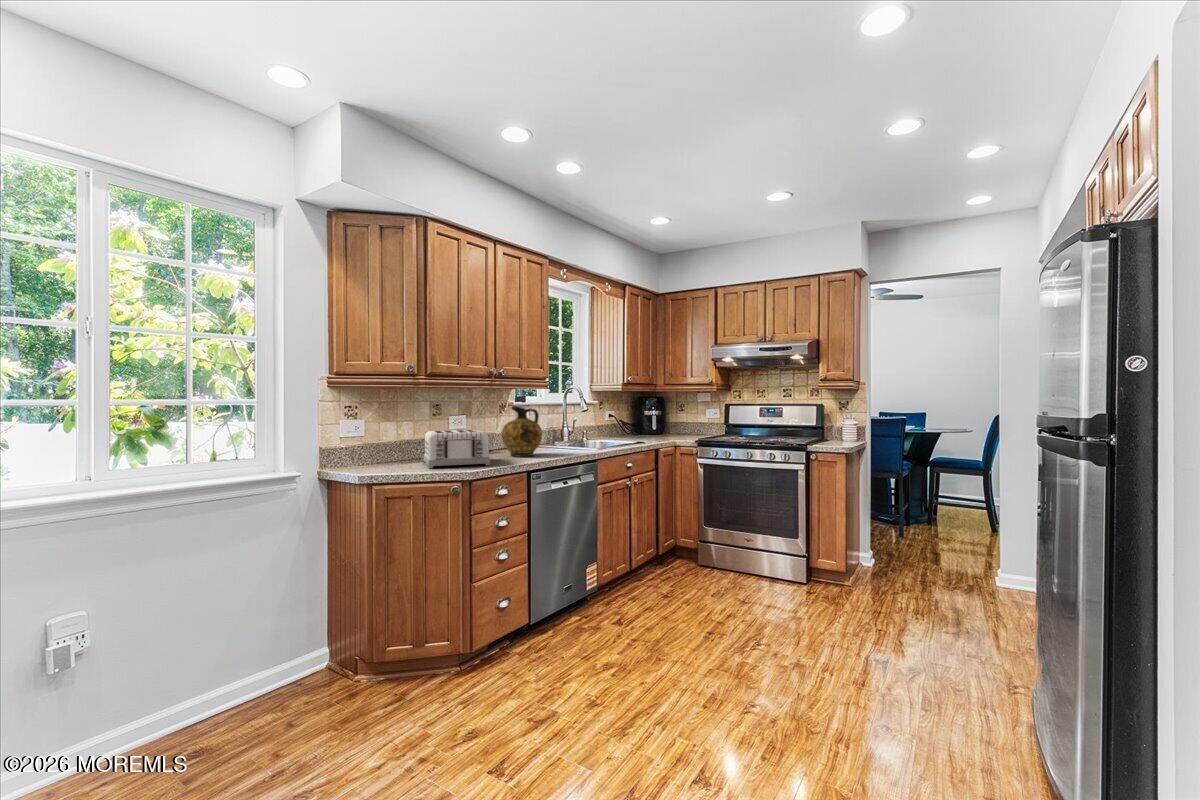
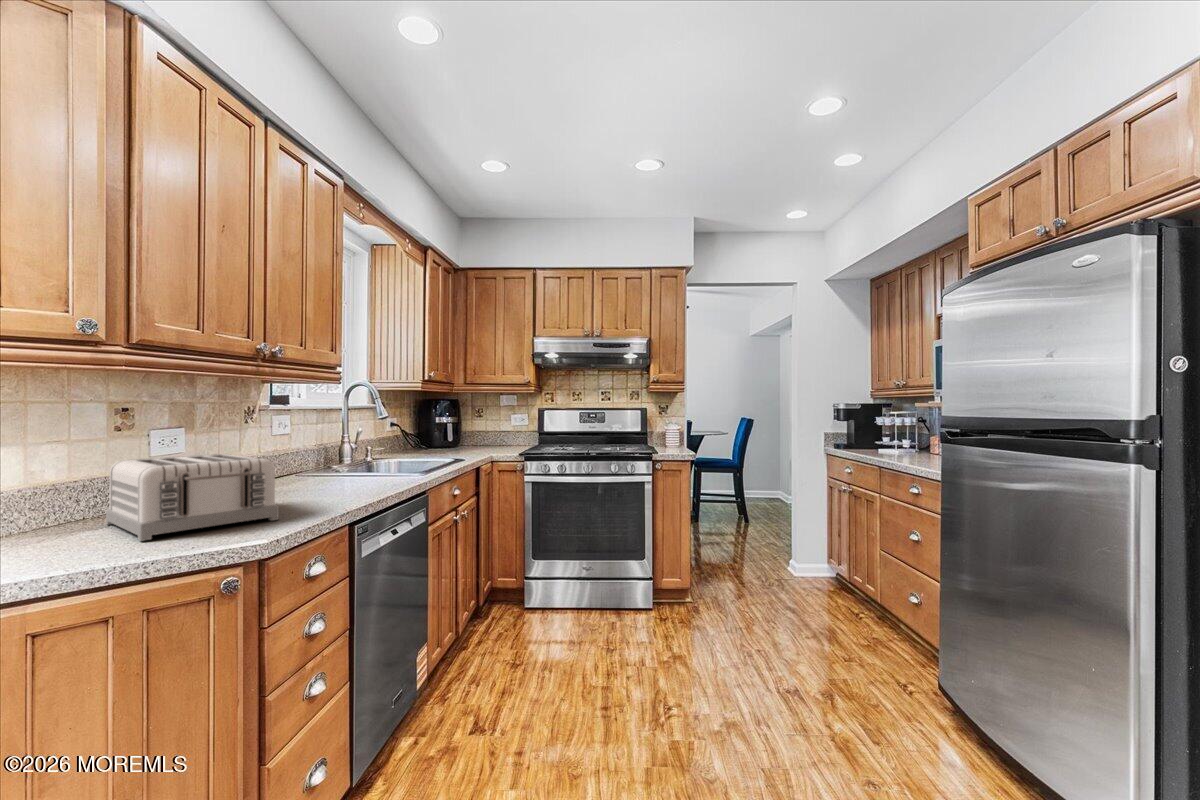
ceramic jug: present [502,406,542,456] -> none [271,410,347,496]

